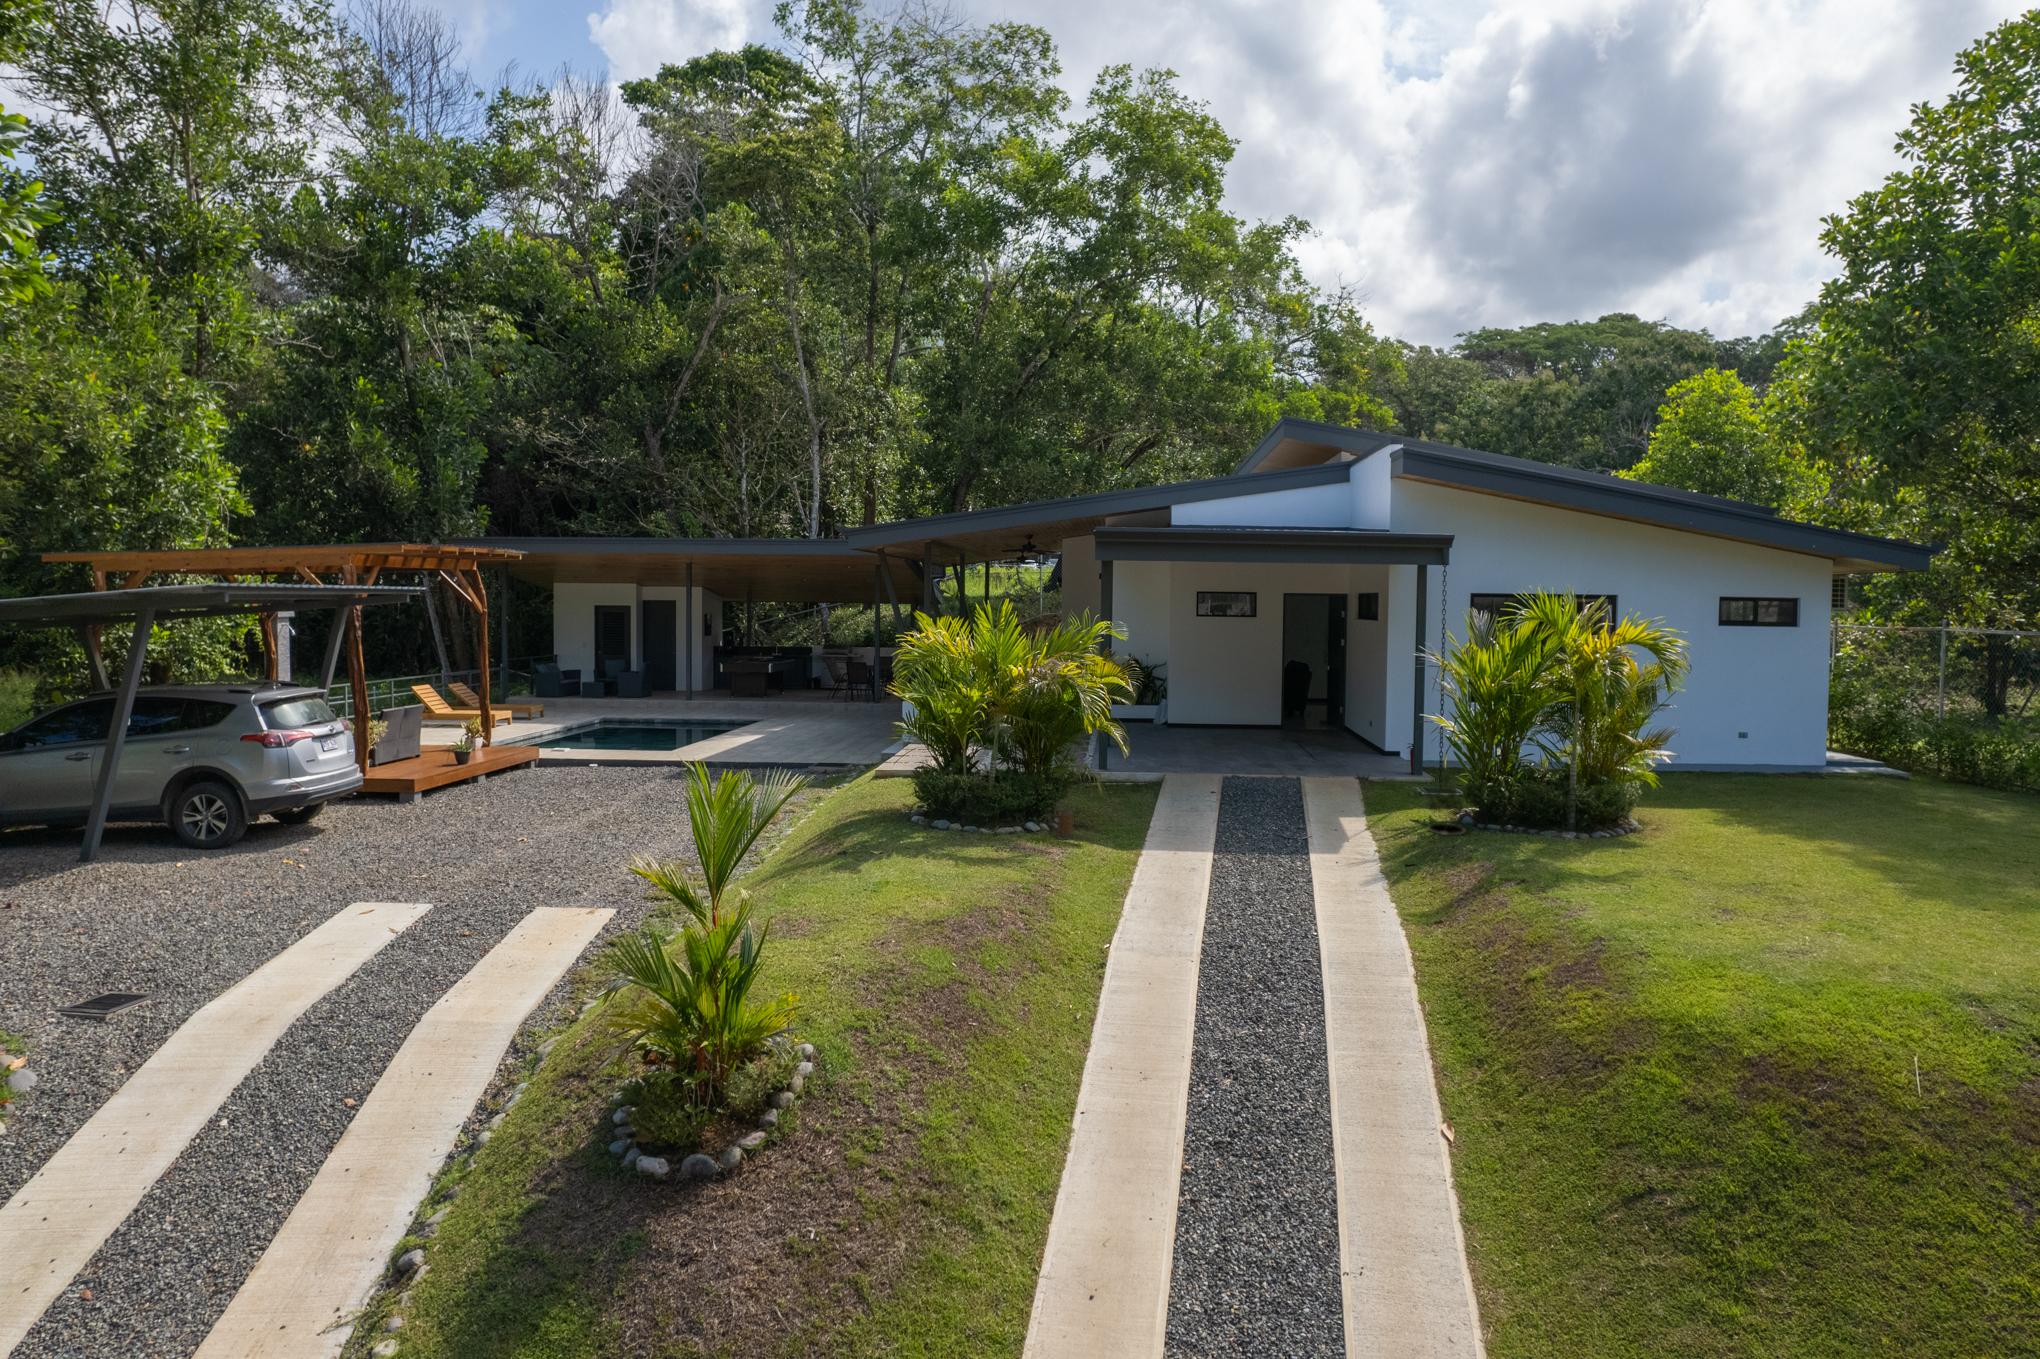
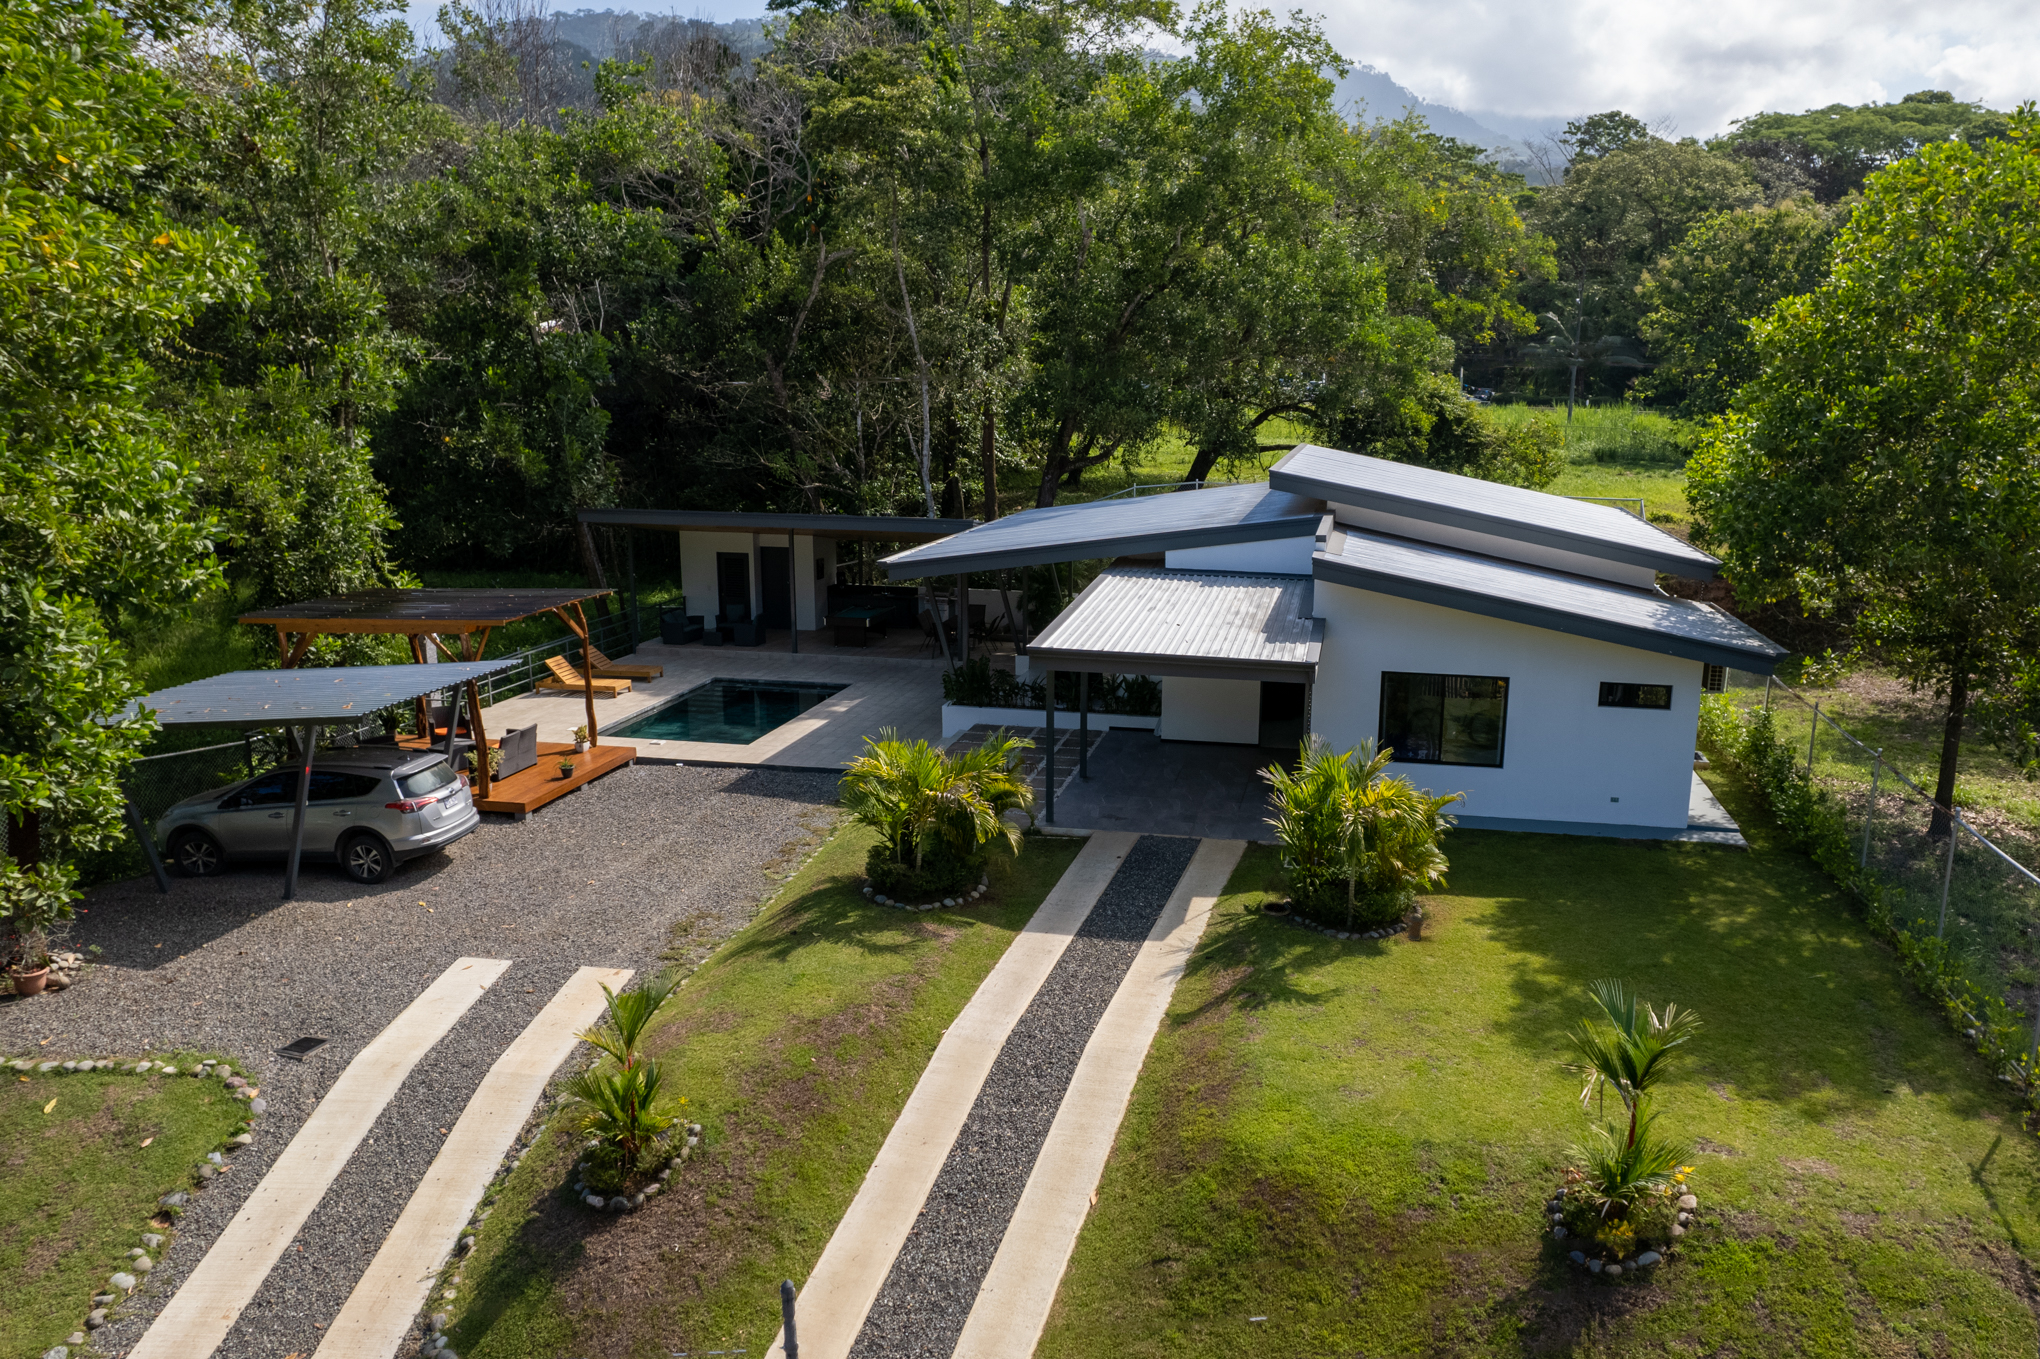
watering can: present [1056,802,1074,840] -> present [1408,913,1424,941]

